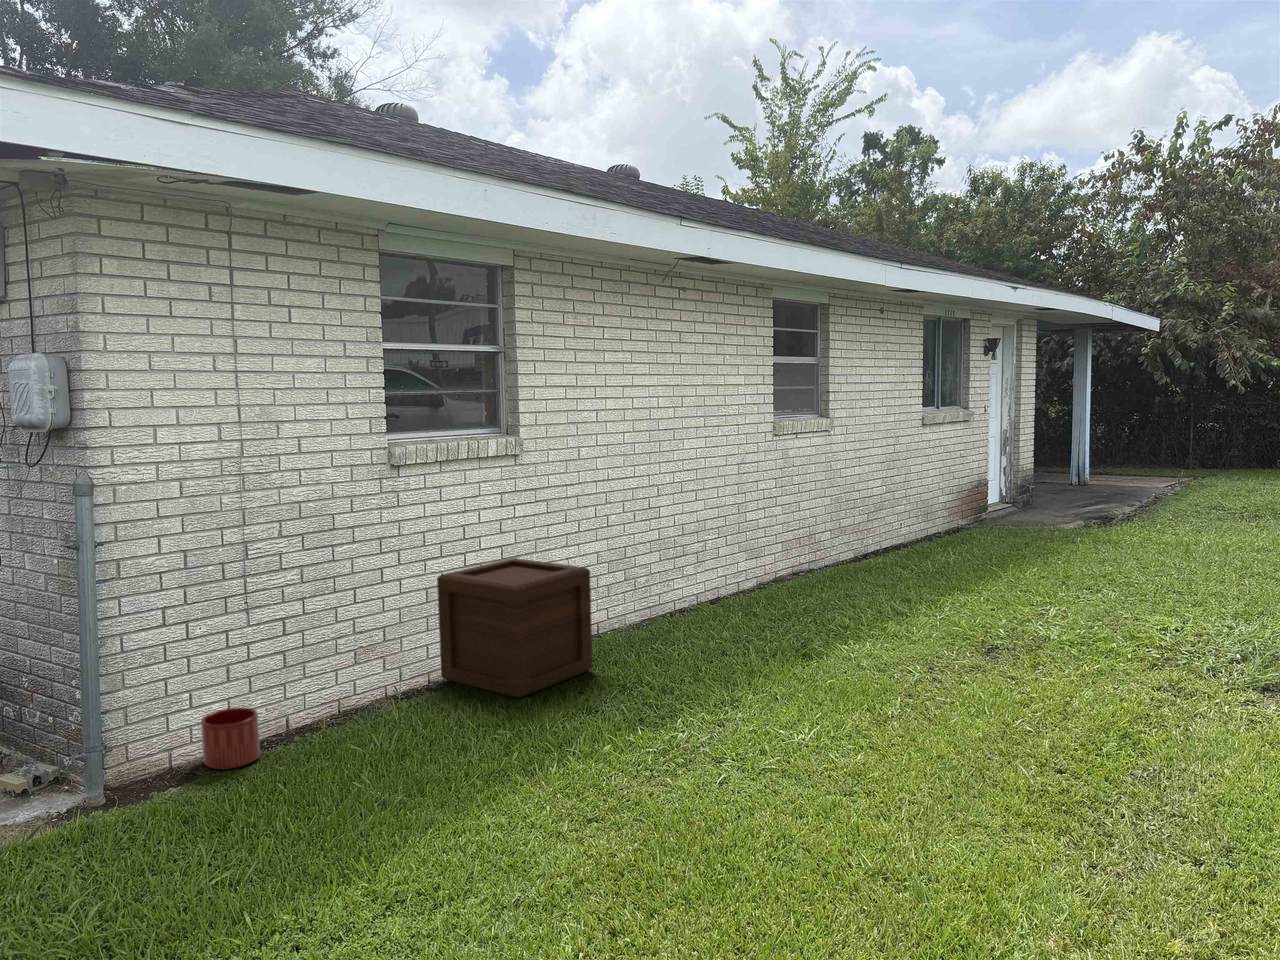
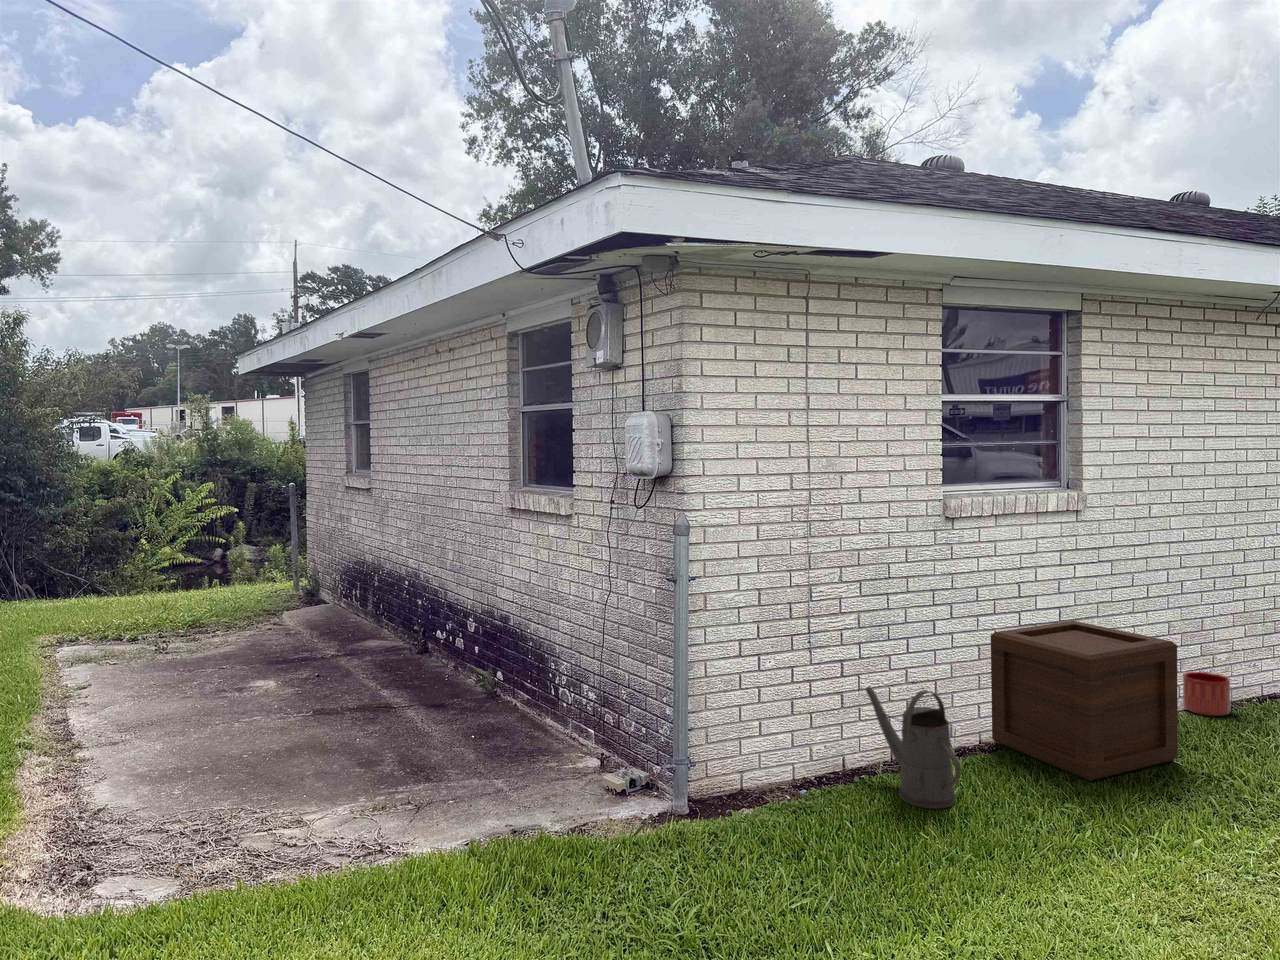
watering can: none [311,635,399,748] -> present [866,687,961,809]
planter: present [201,707,260,769] -> present [1183,672,1230,716]

